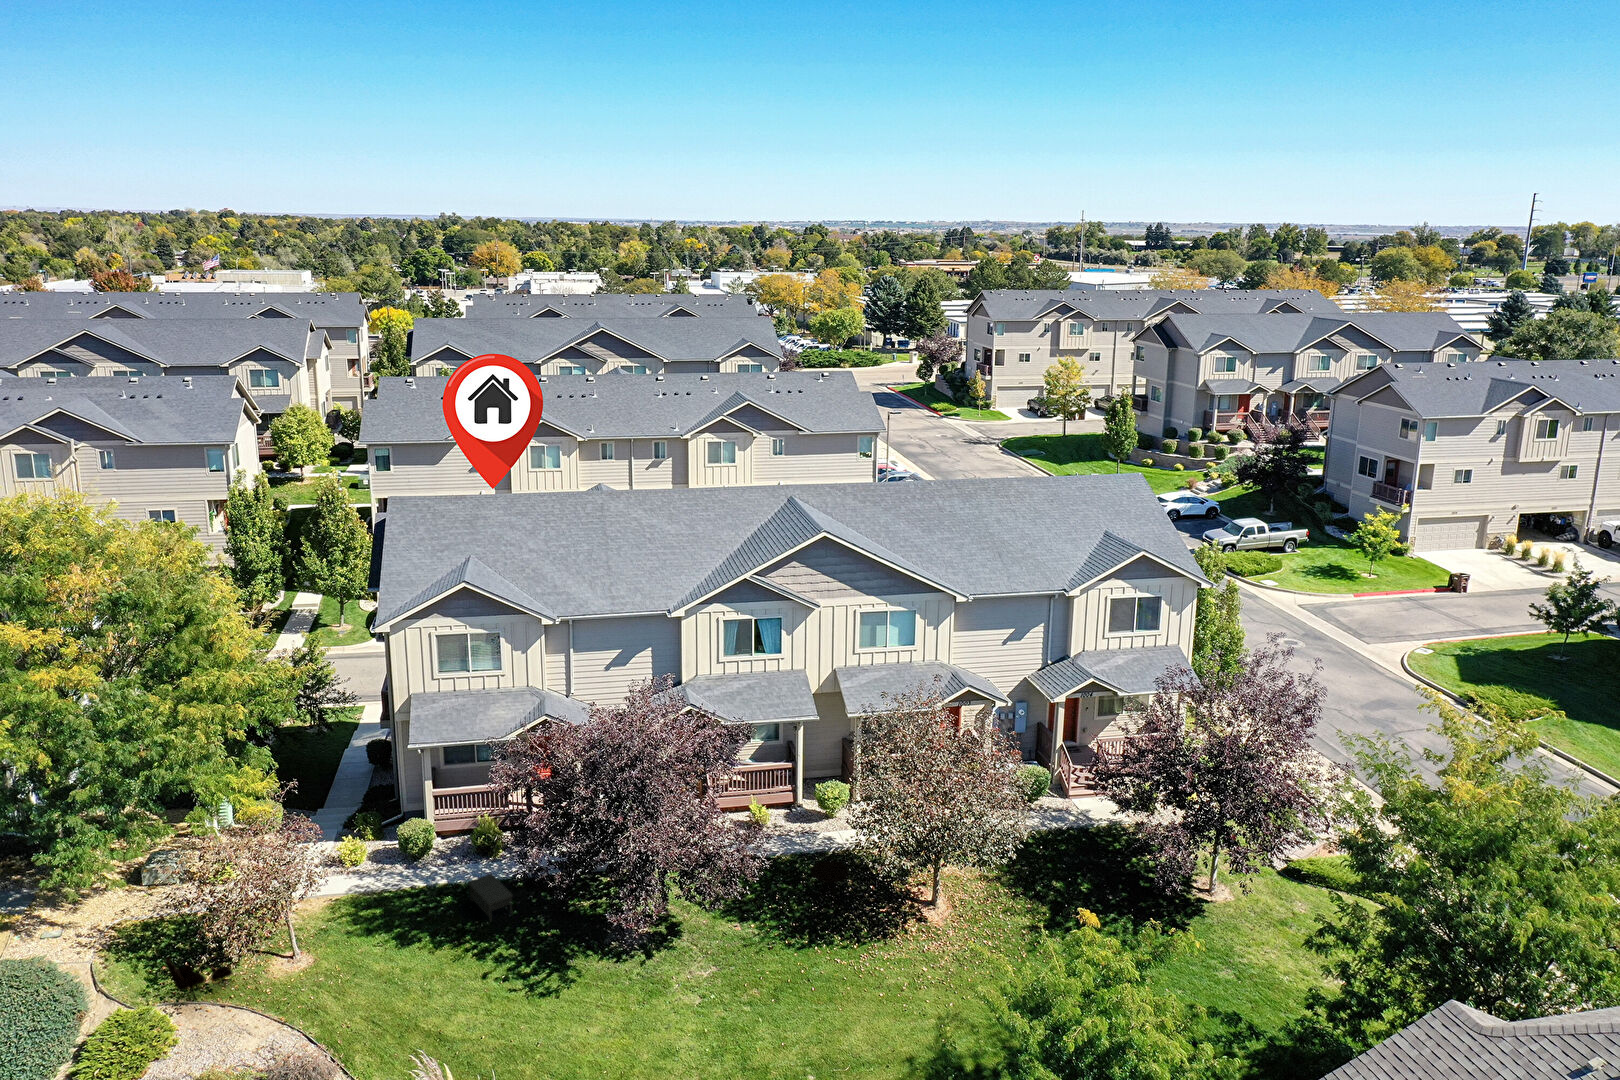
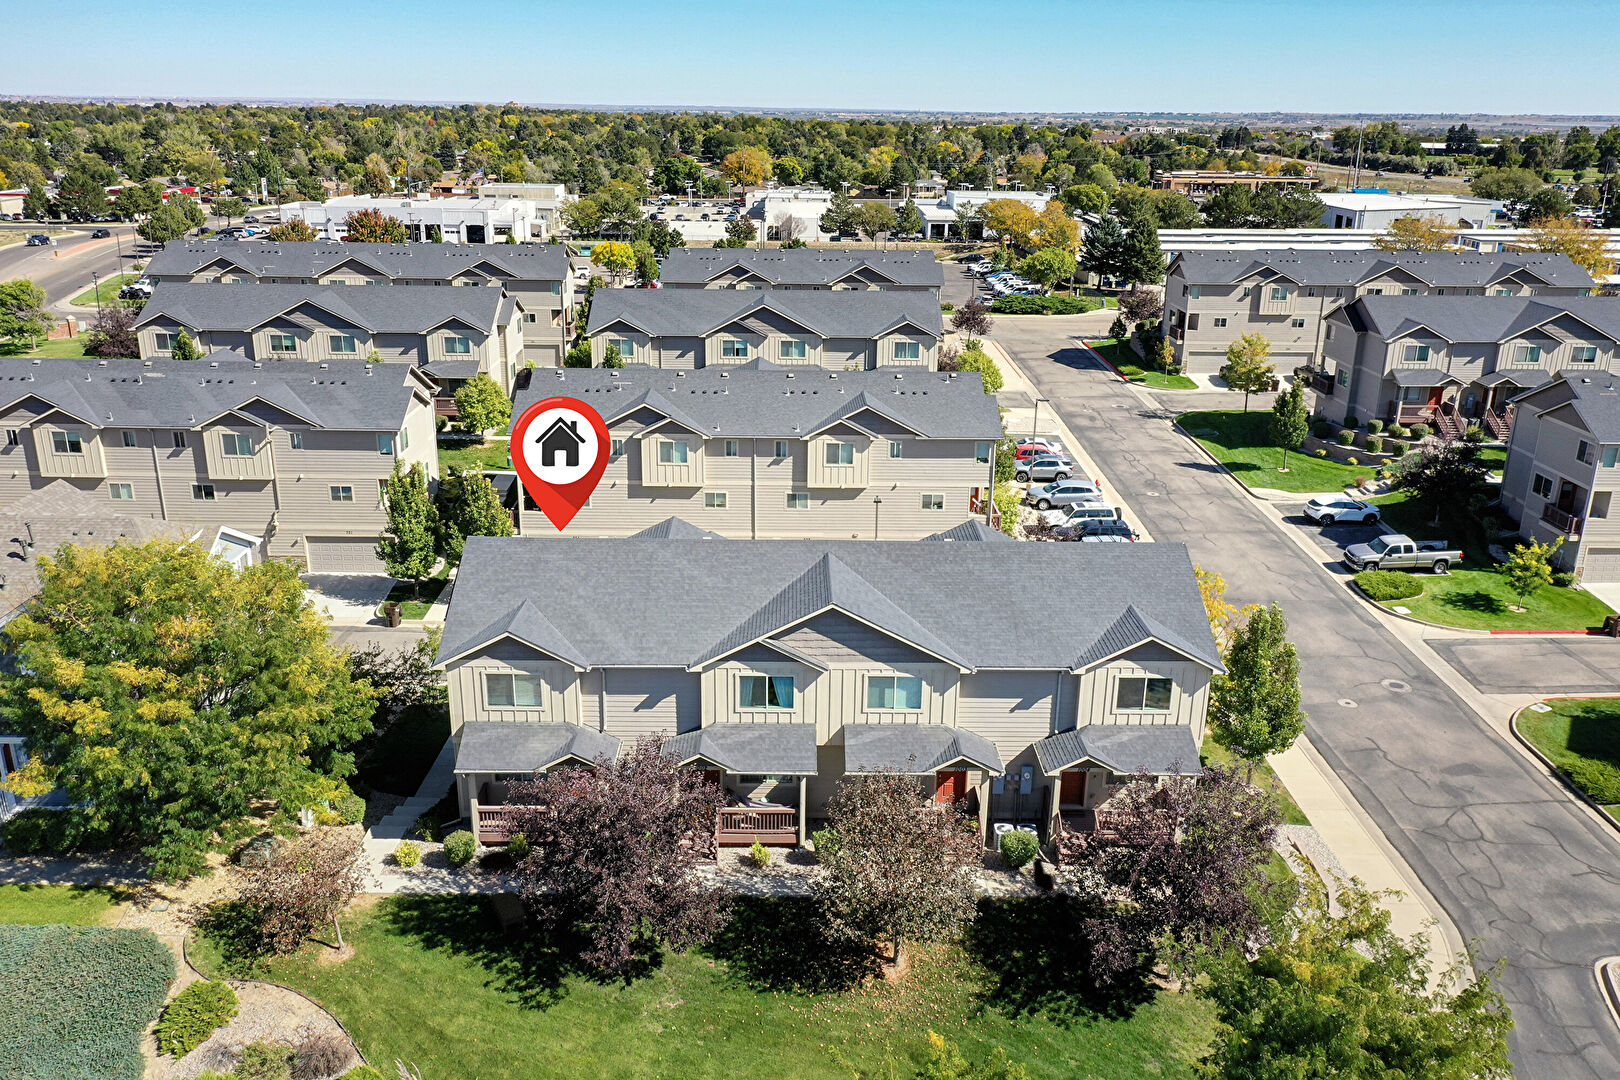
round table: present [811,861,849,894] -> present [479,851,513,875]
lounge chair: present [165,956,232,999] -> present [1033,858,1069,903]

